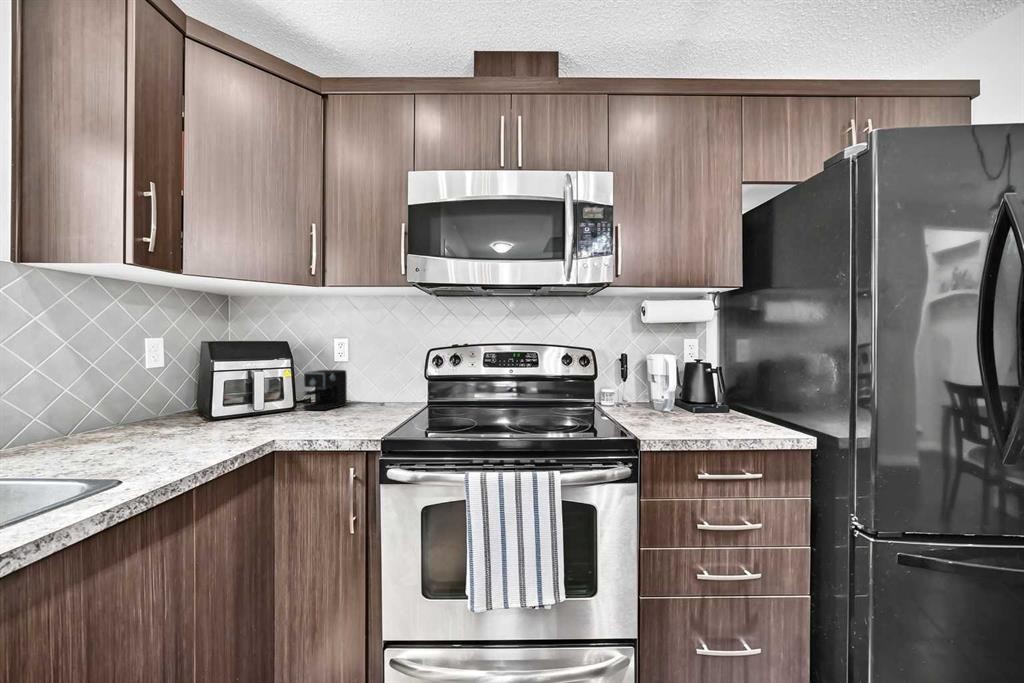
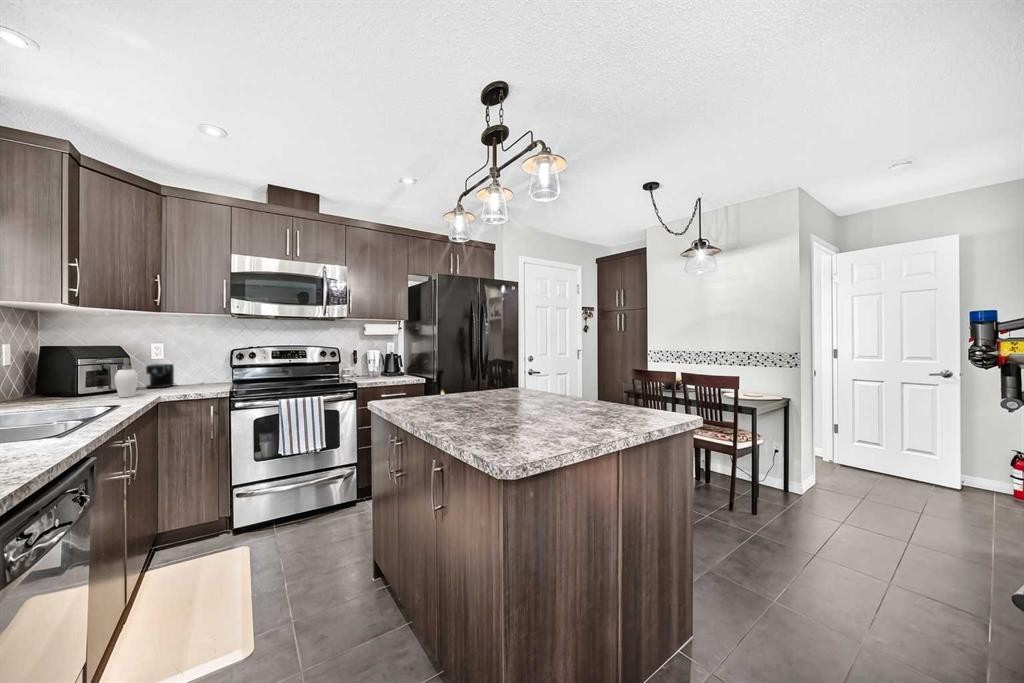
soap dispenser: none [205,365,251,439] -> present [115,358,138,397]

